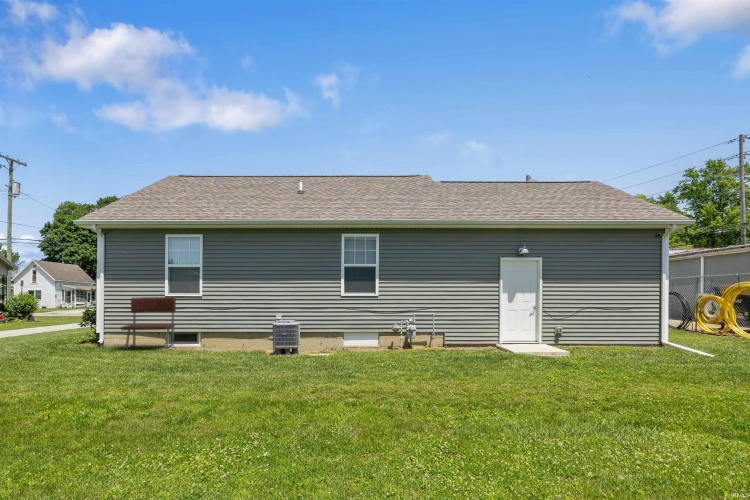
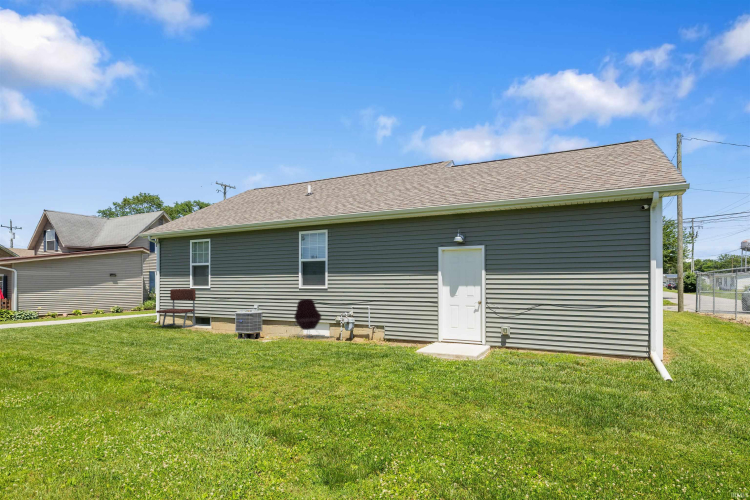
chair: none [349,307,380,348] -> present [294,299,321,336]

